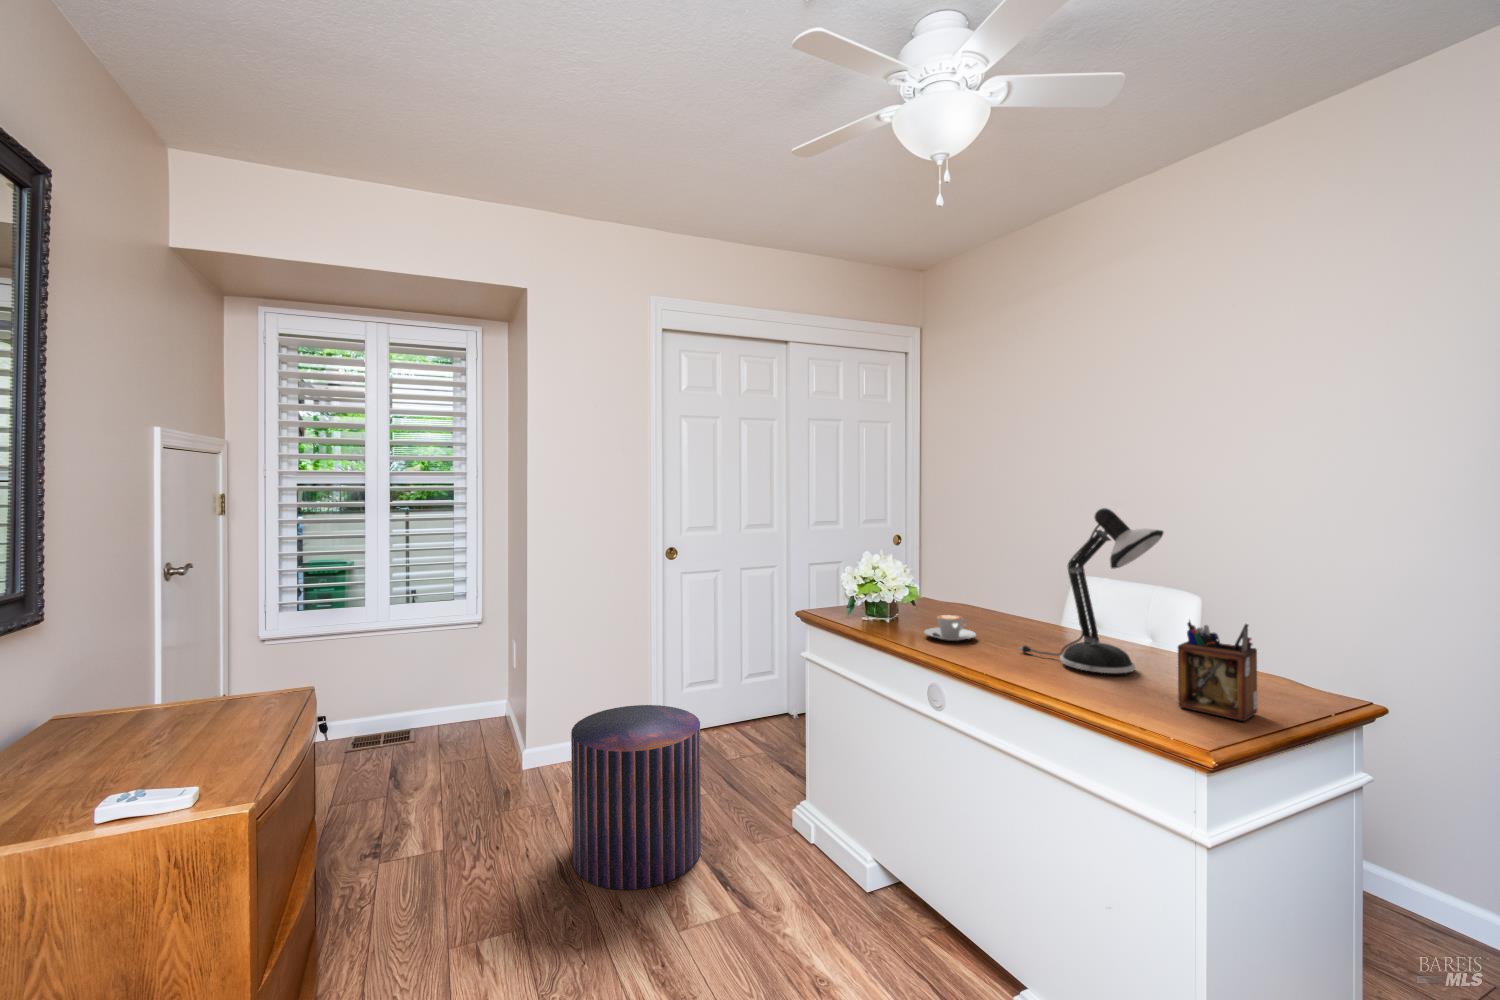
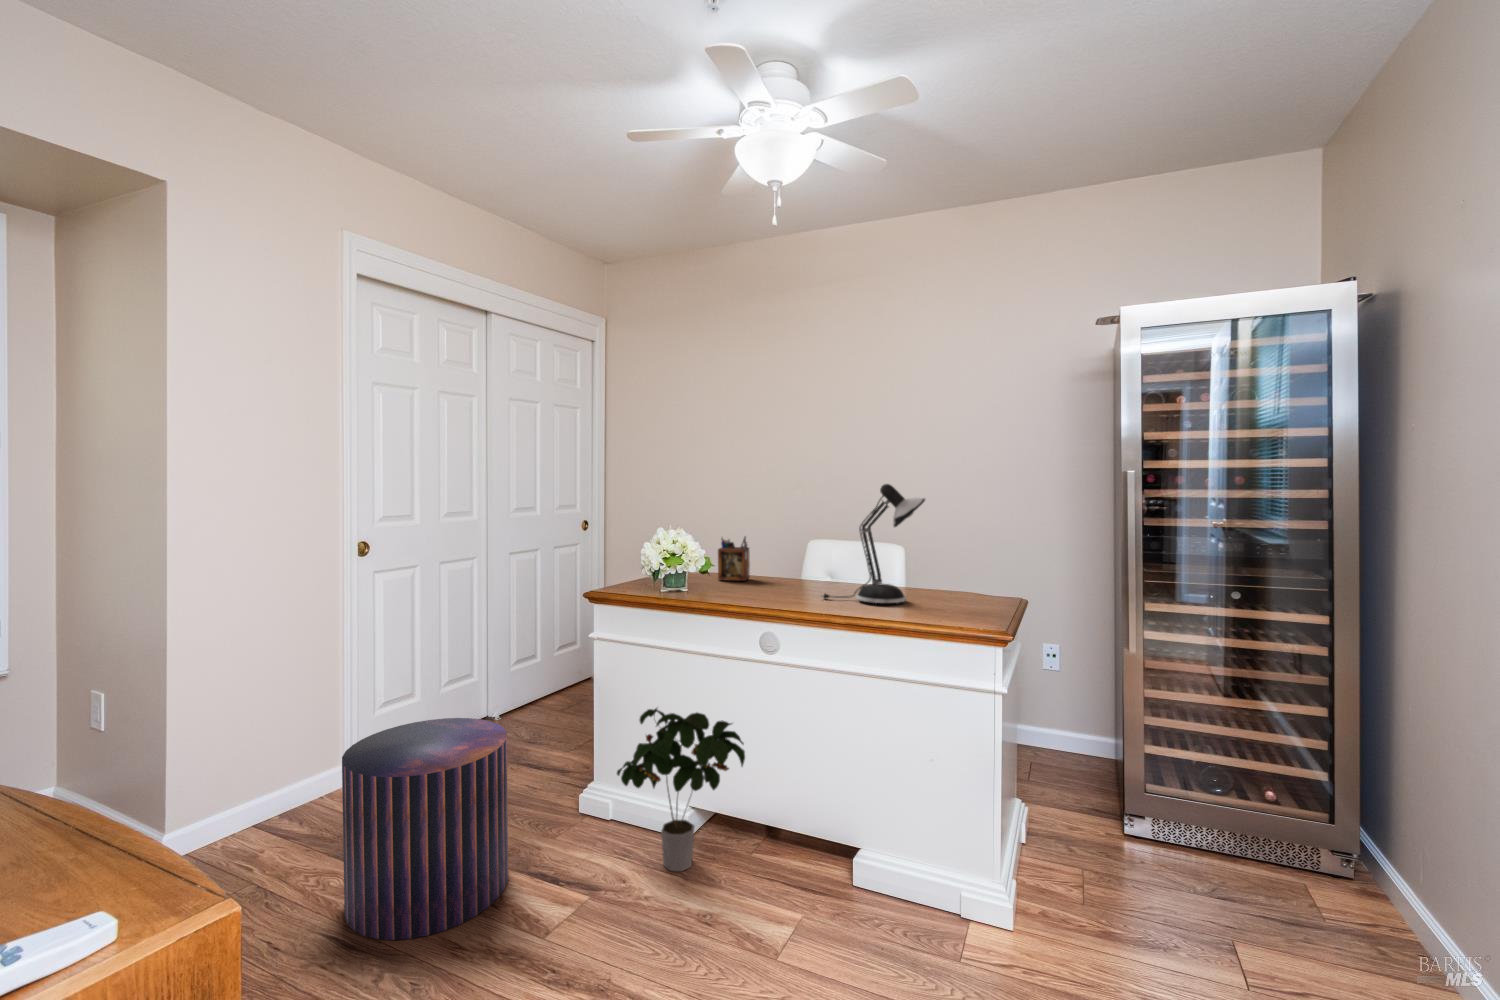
coffee cup: present [924,615,976,641] -> none [737,577,780,598]
desk organizer: present [1178,621,1257,721] -> present [718,537,750,581]
potted plant: none [797,740,903,924] -> present [617,708,745,871]

